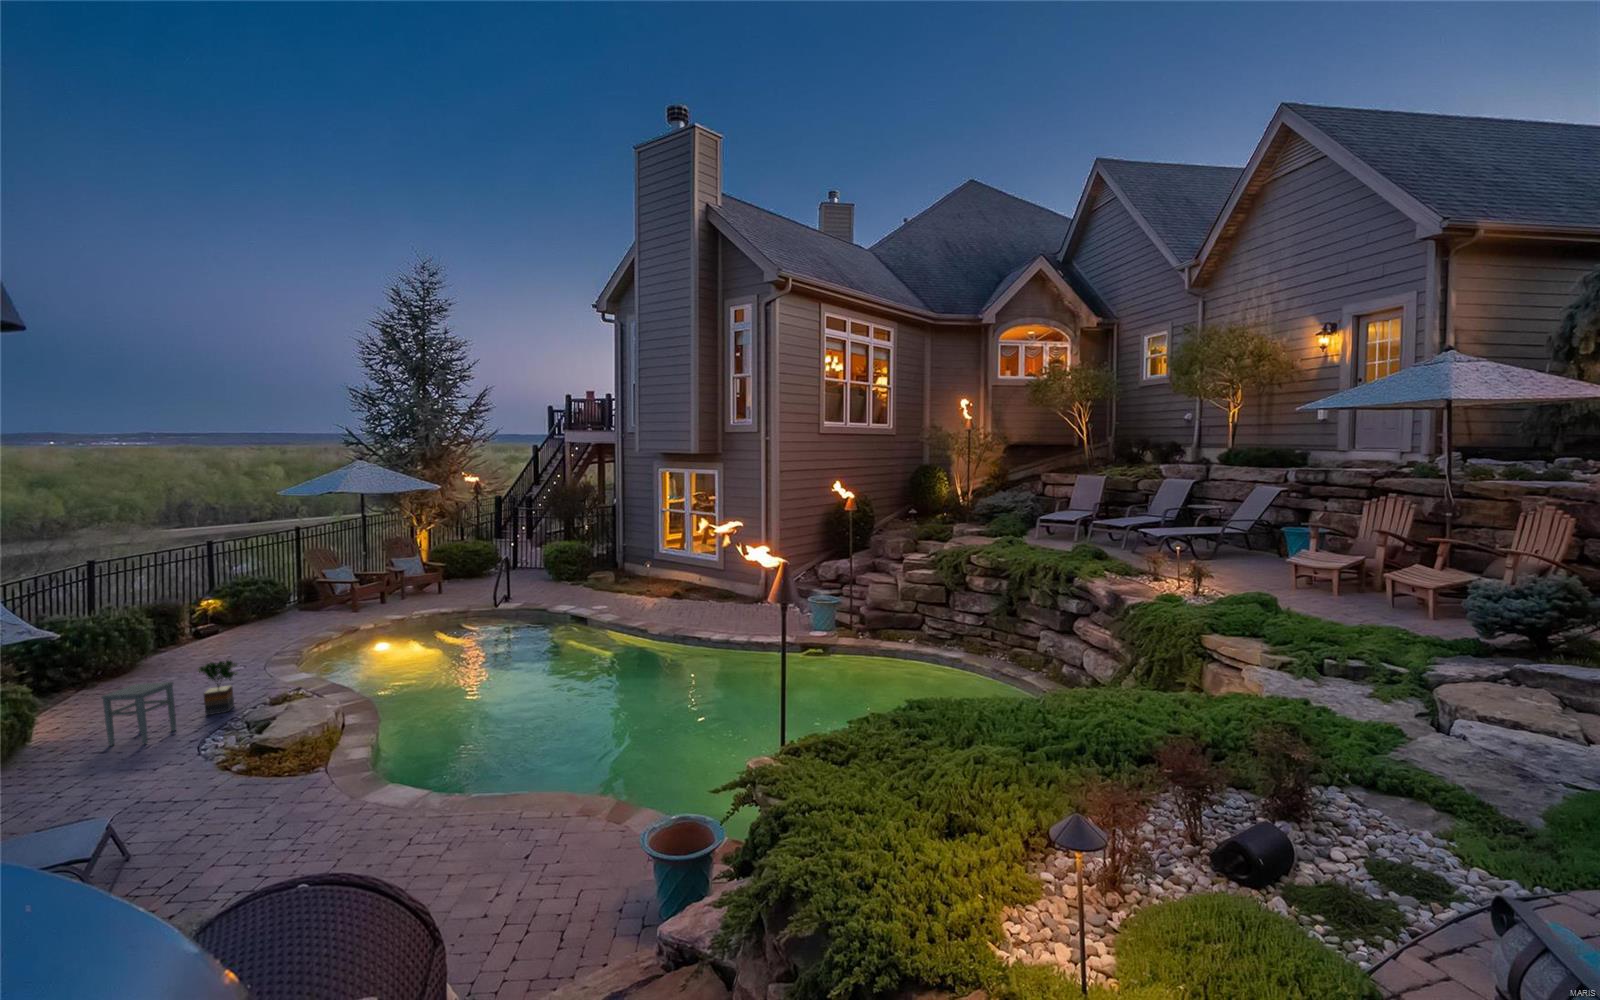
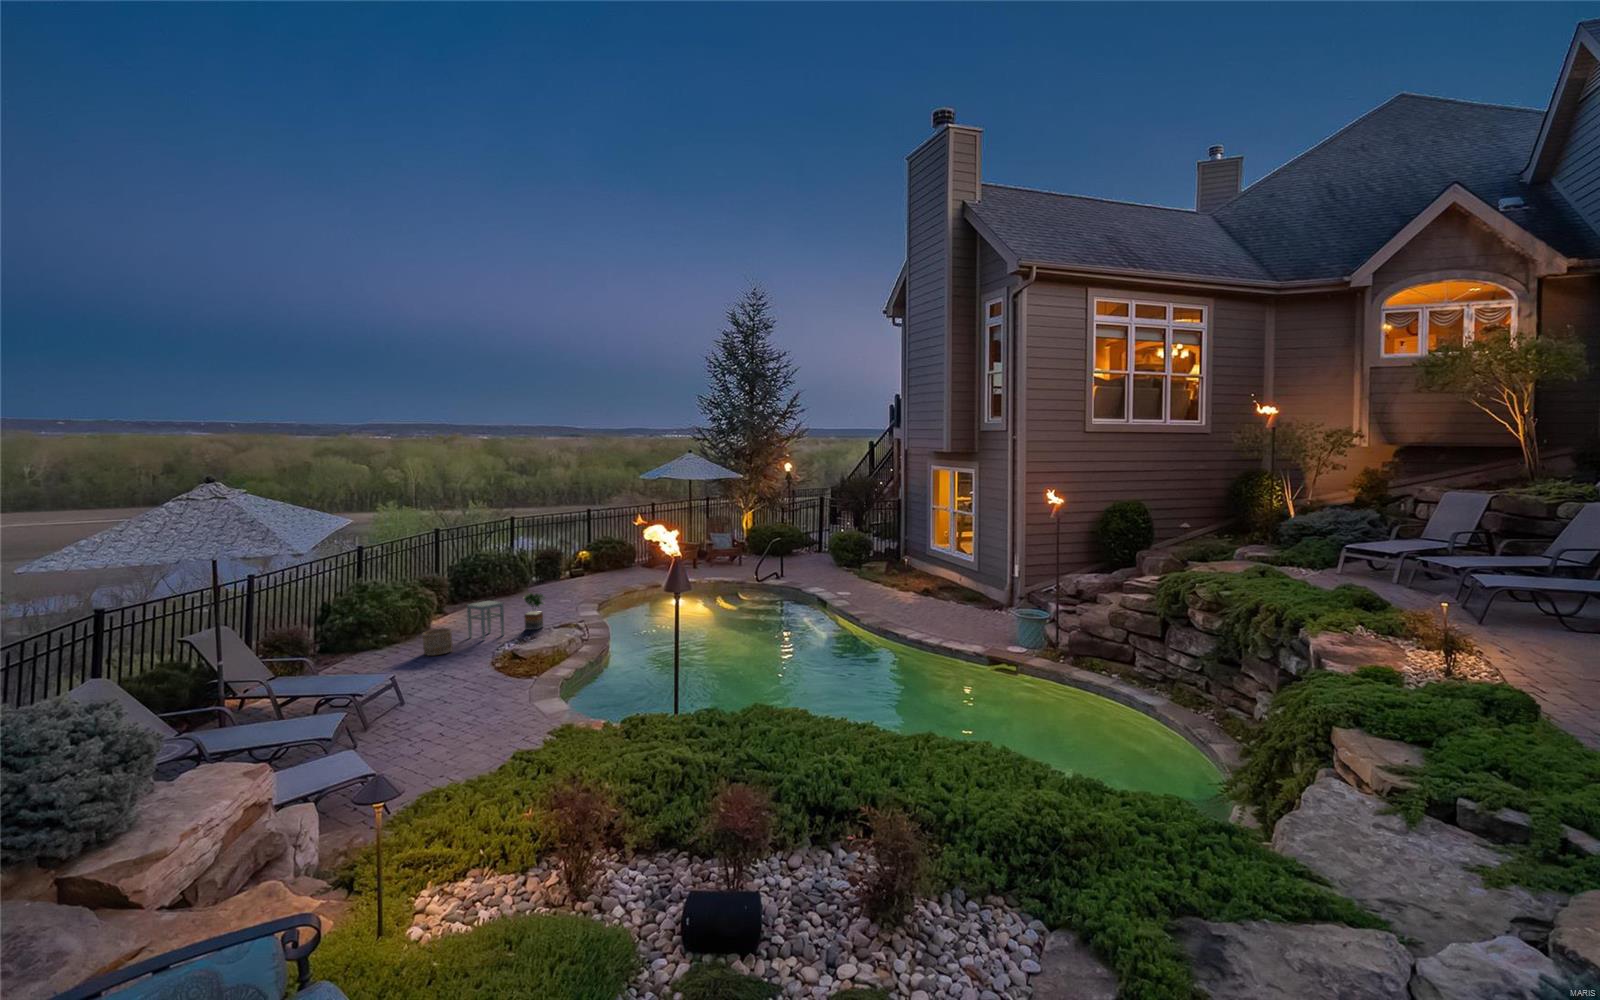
wooden bucket: none [36,737,103,788] -> present [422,628,452,656]

